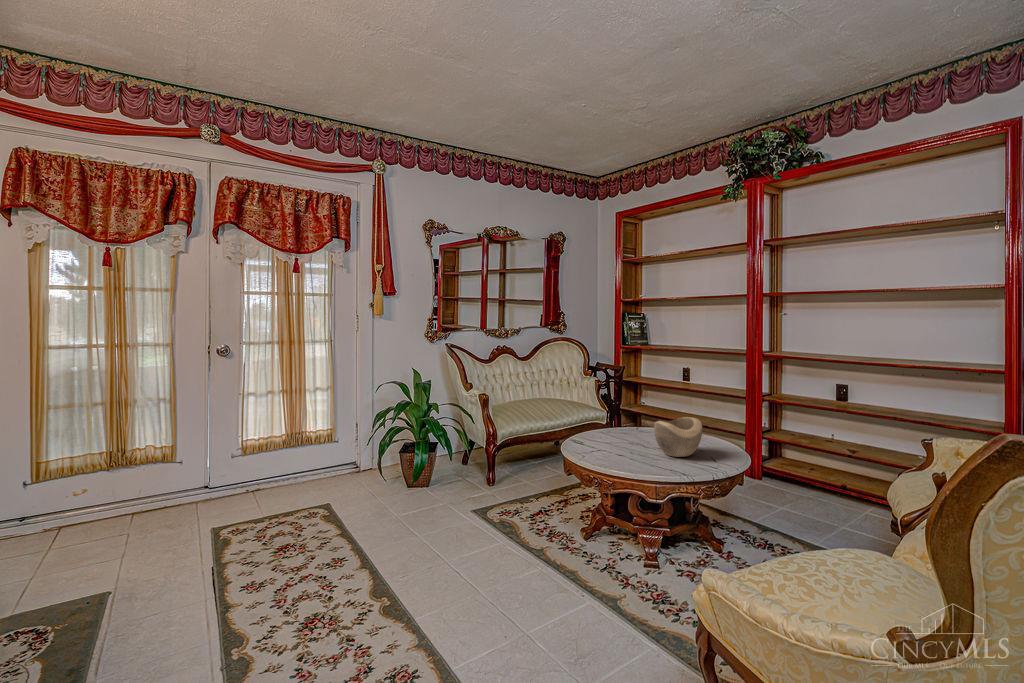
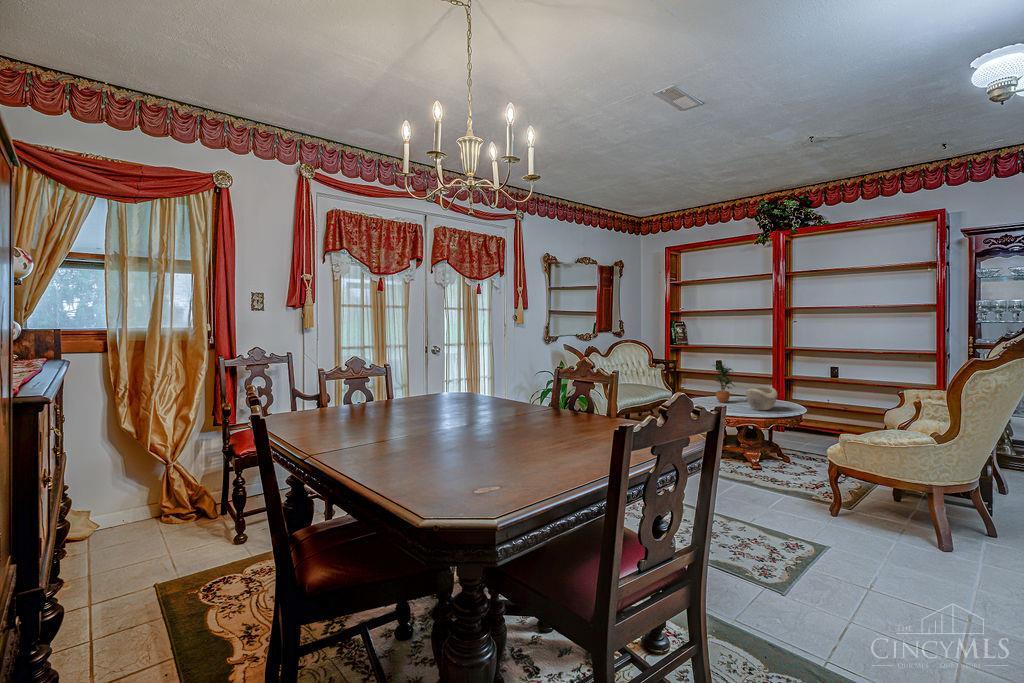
potted plant: none [617,371,657,438] -> present [714,360,734,403]

